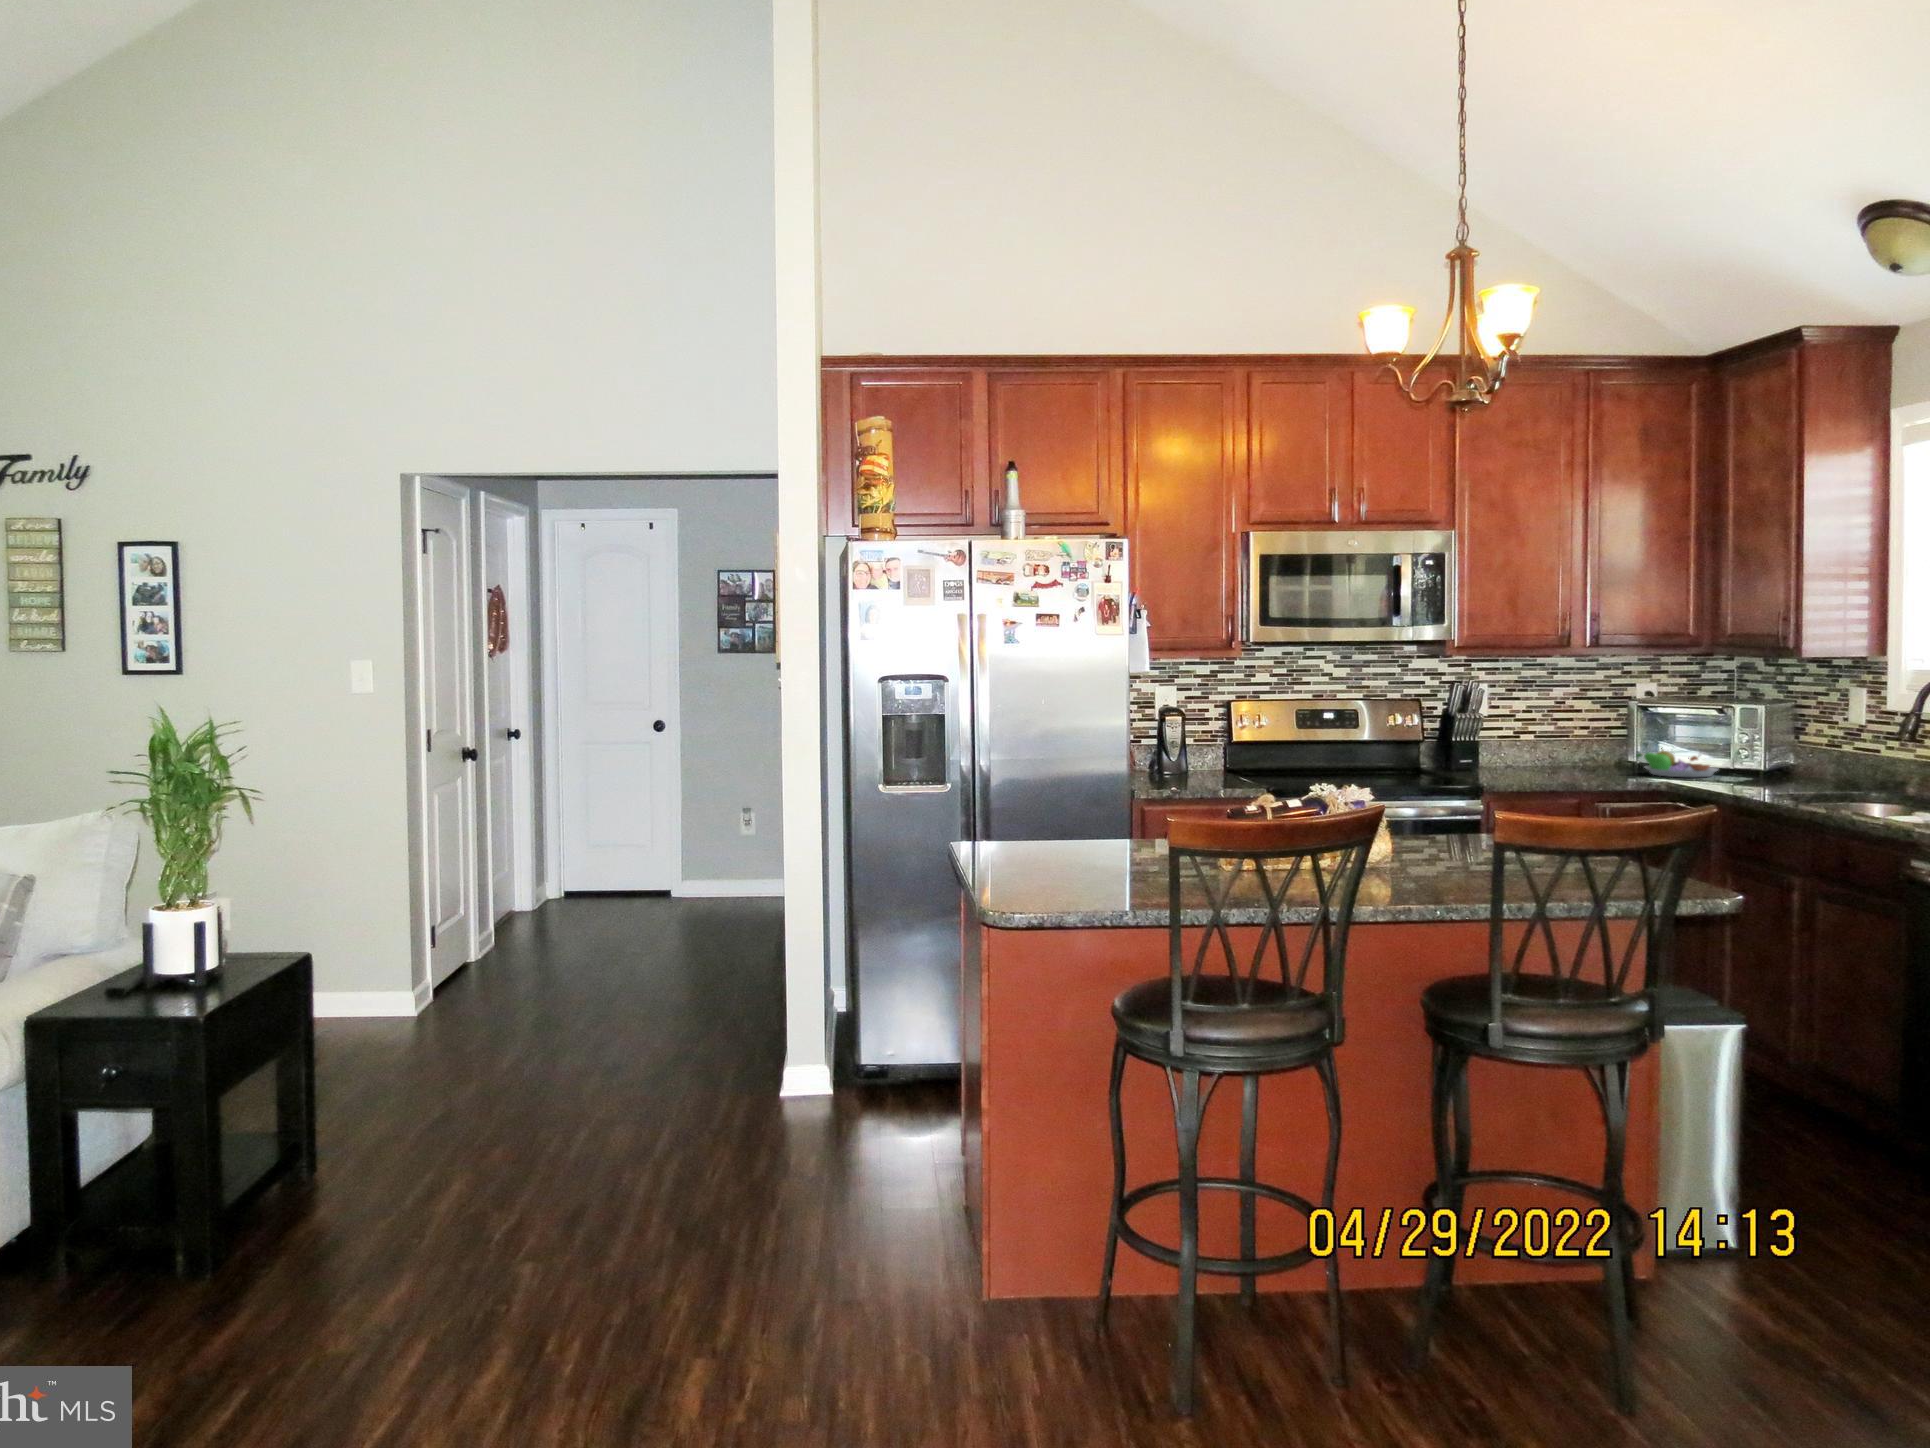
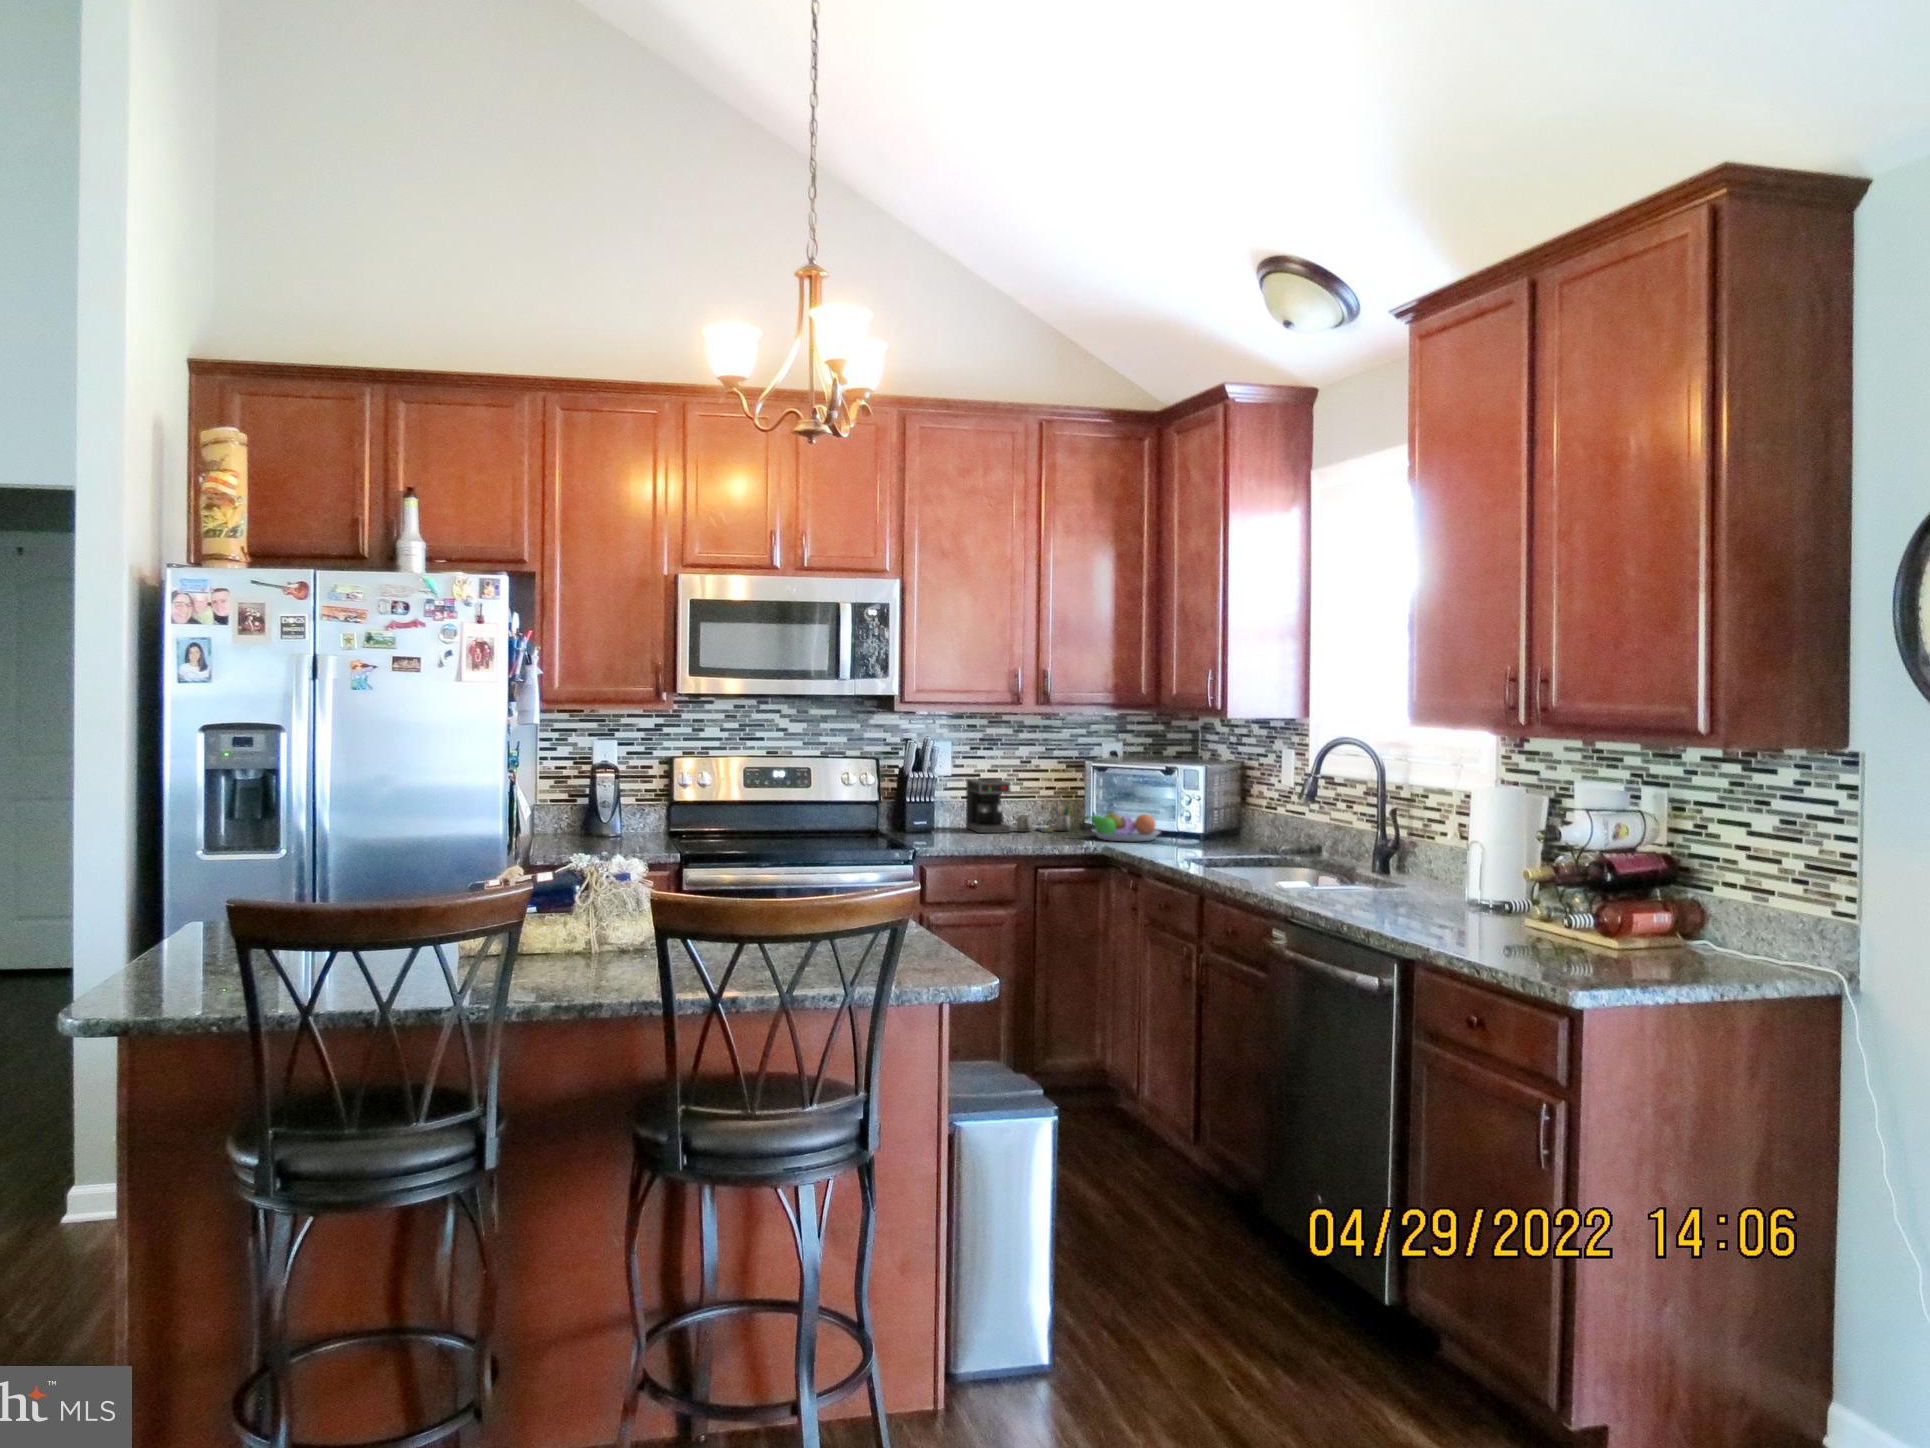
coffee maker: none [1504,719,1616,770] -> present [966,779,1072,833]

